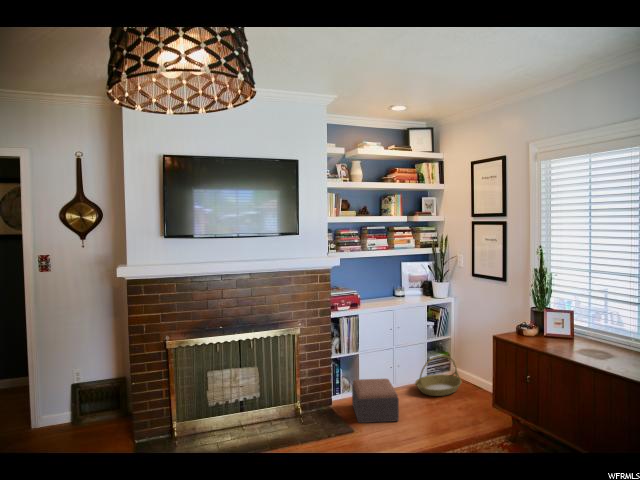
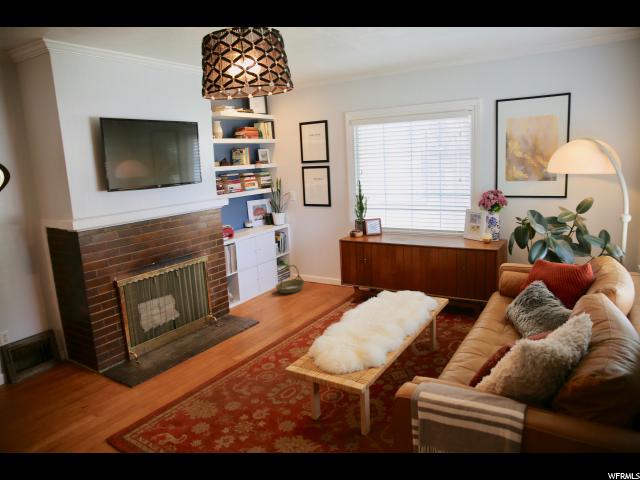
footstool: present [352,379,399,423] -> none [243,285,283,316]

